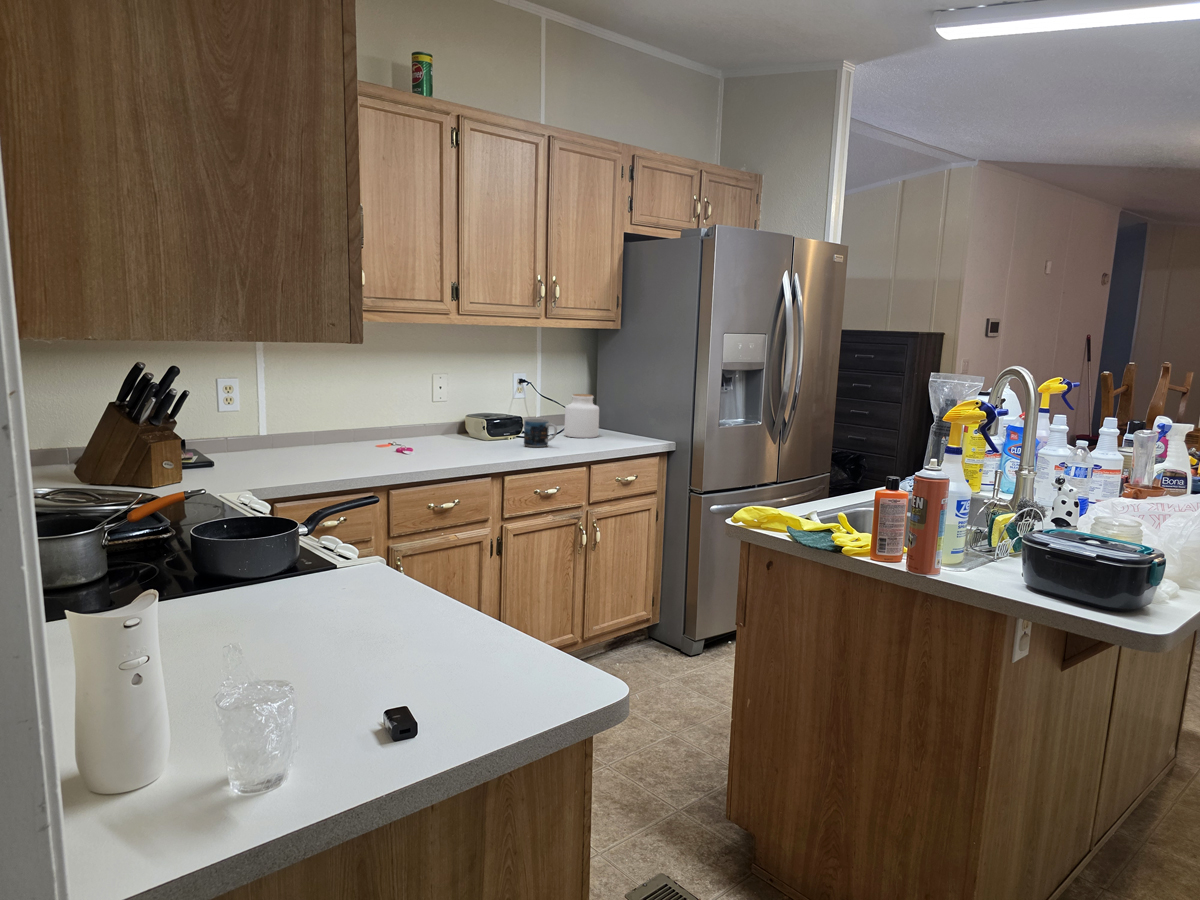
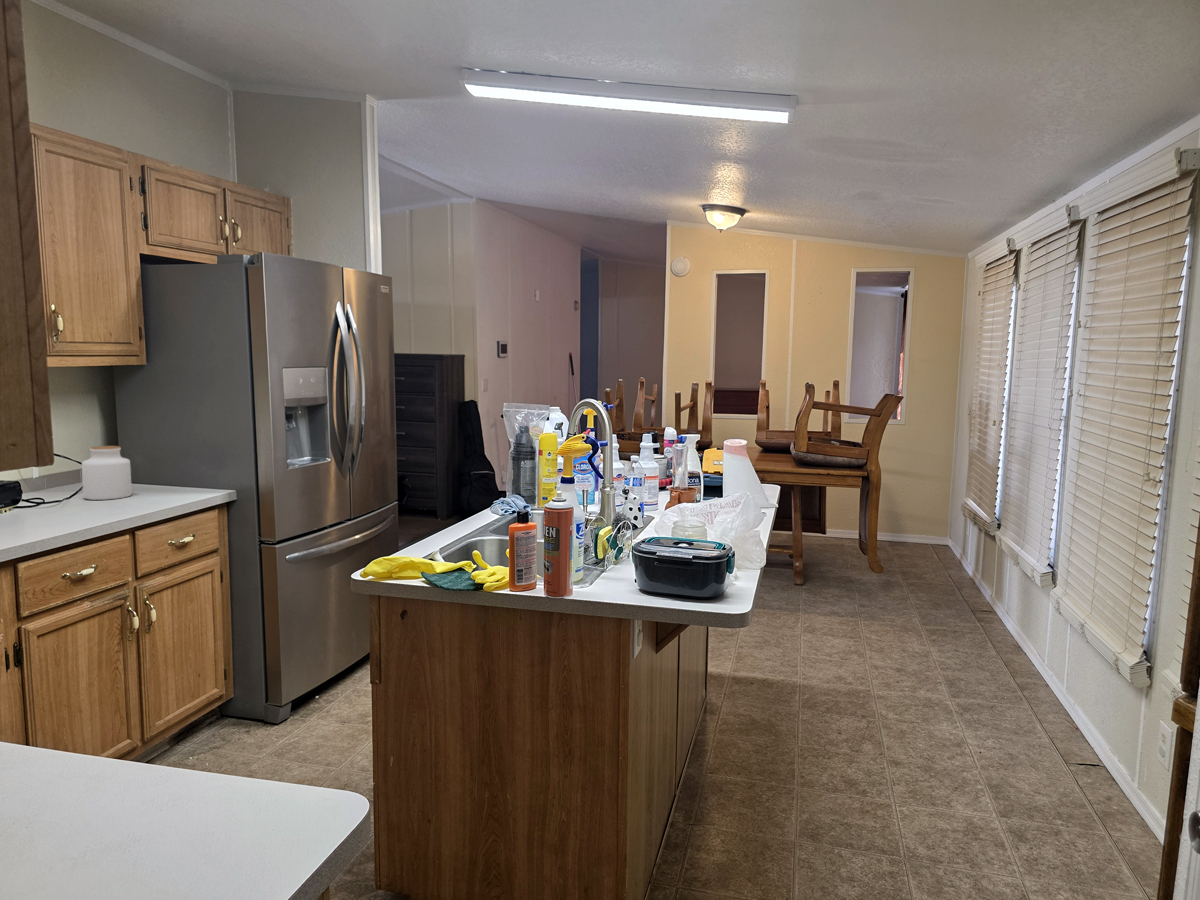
mug: present [524,419,557,447] -> none [31,484,83,520]

